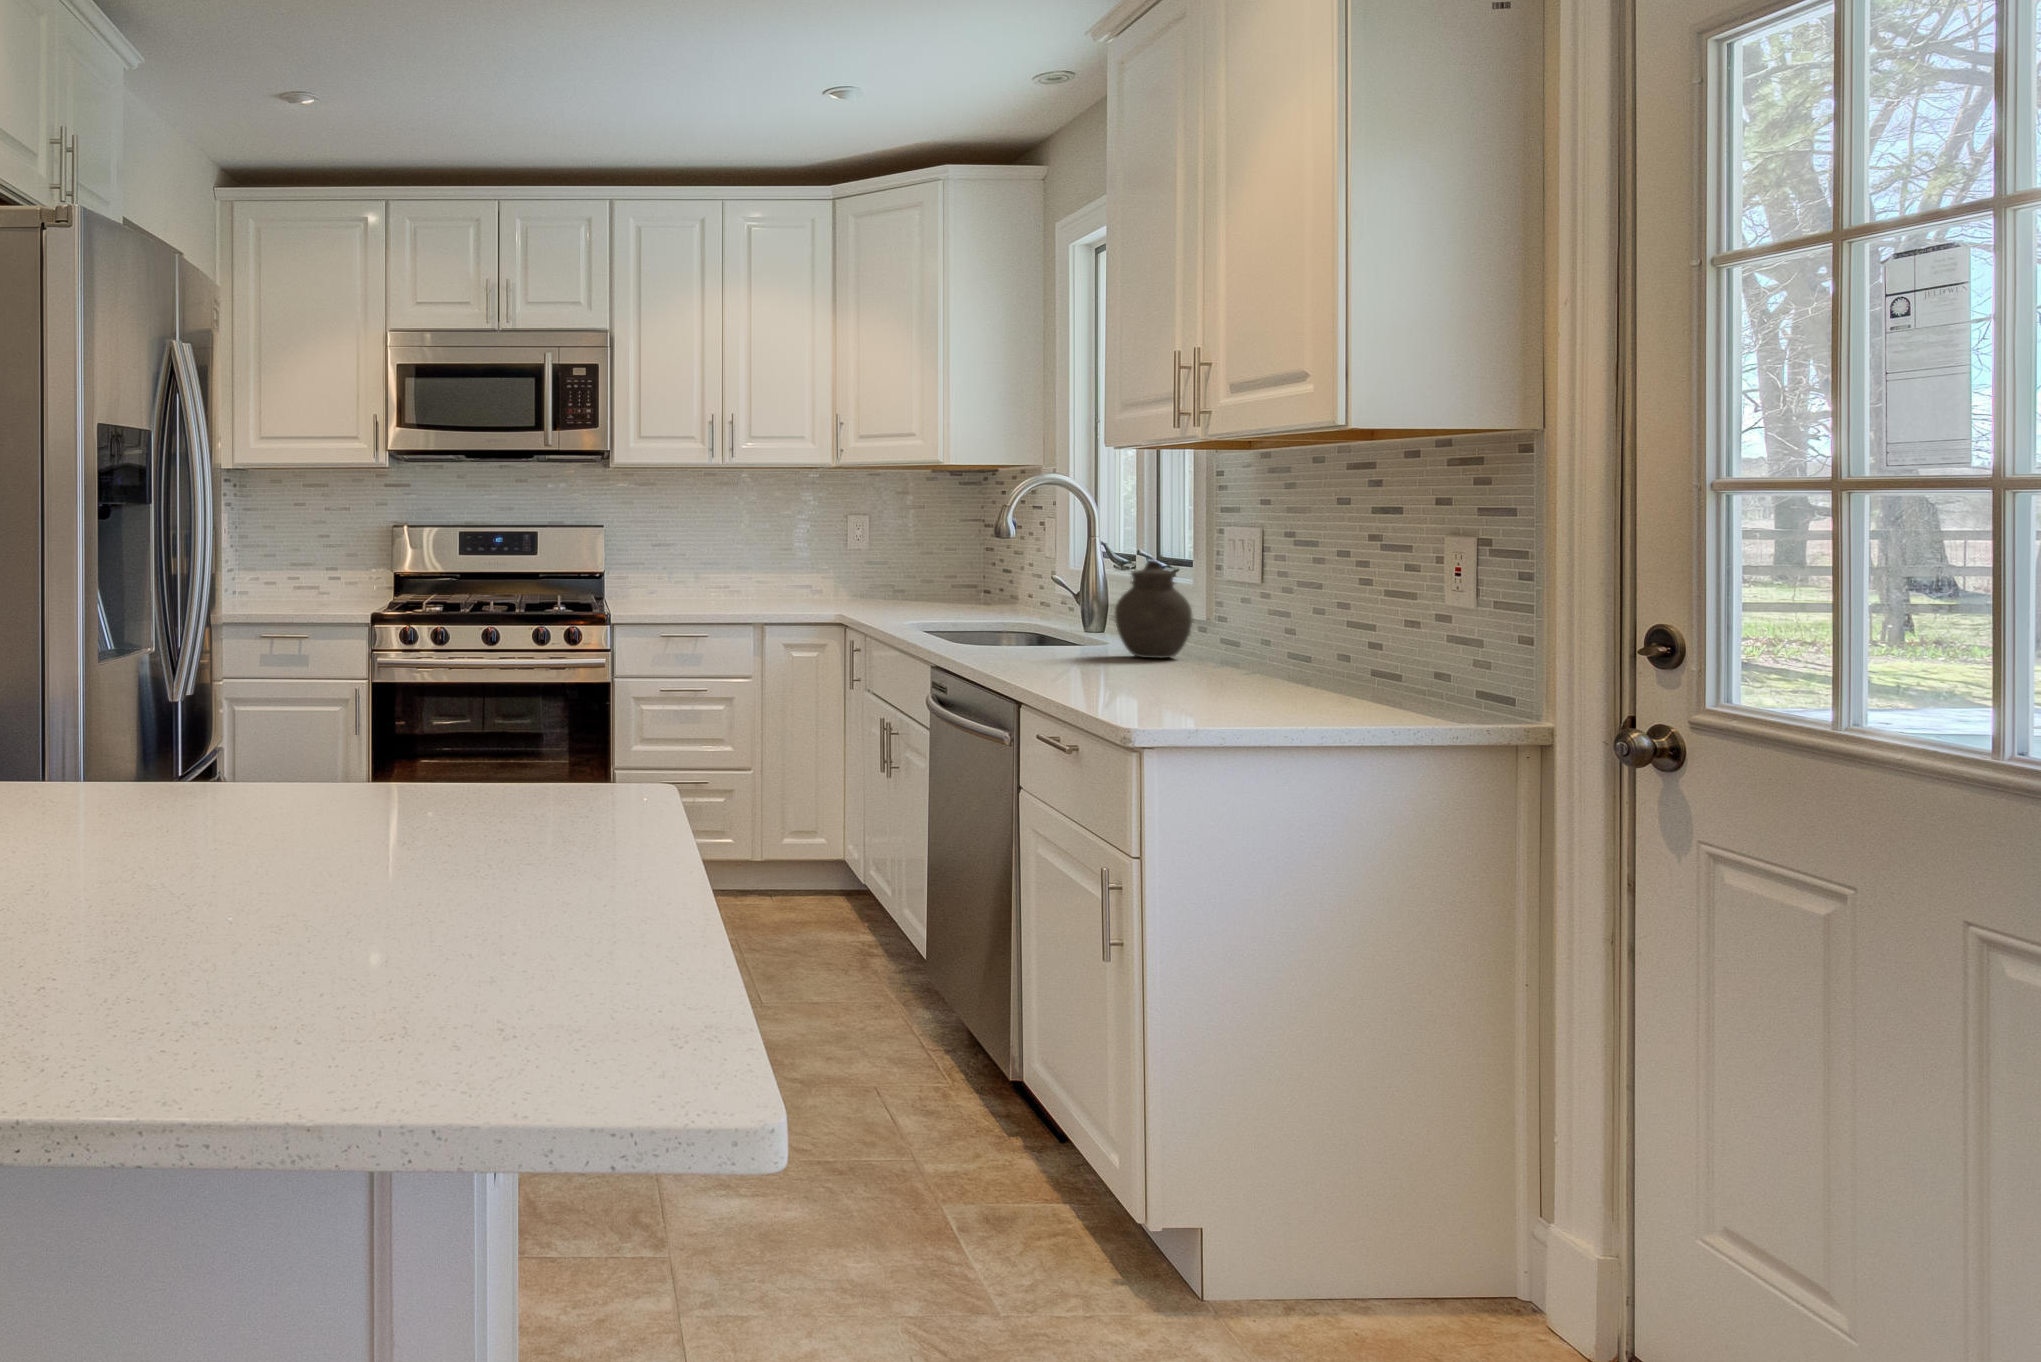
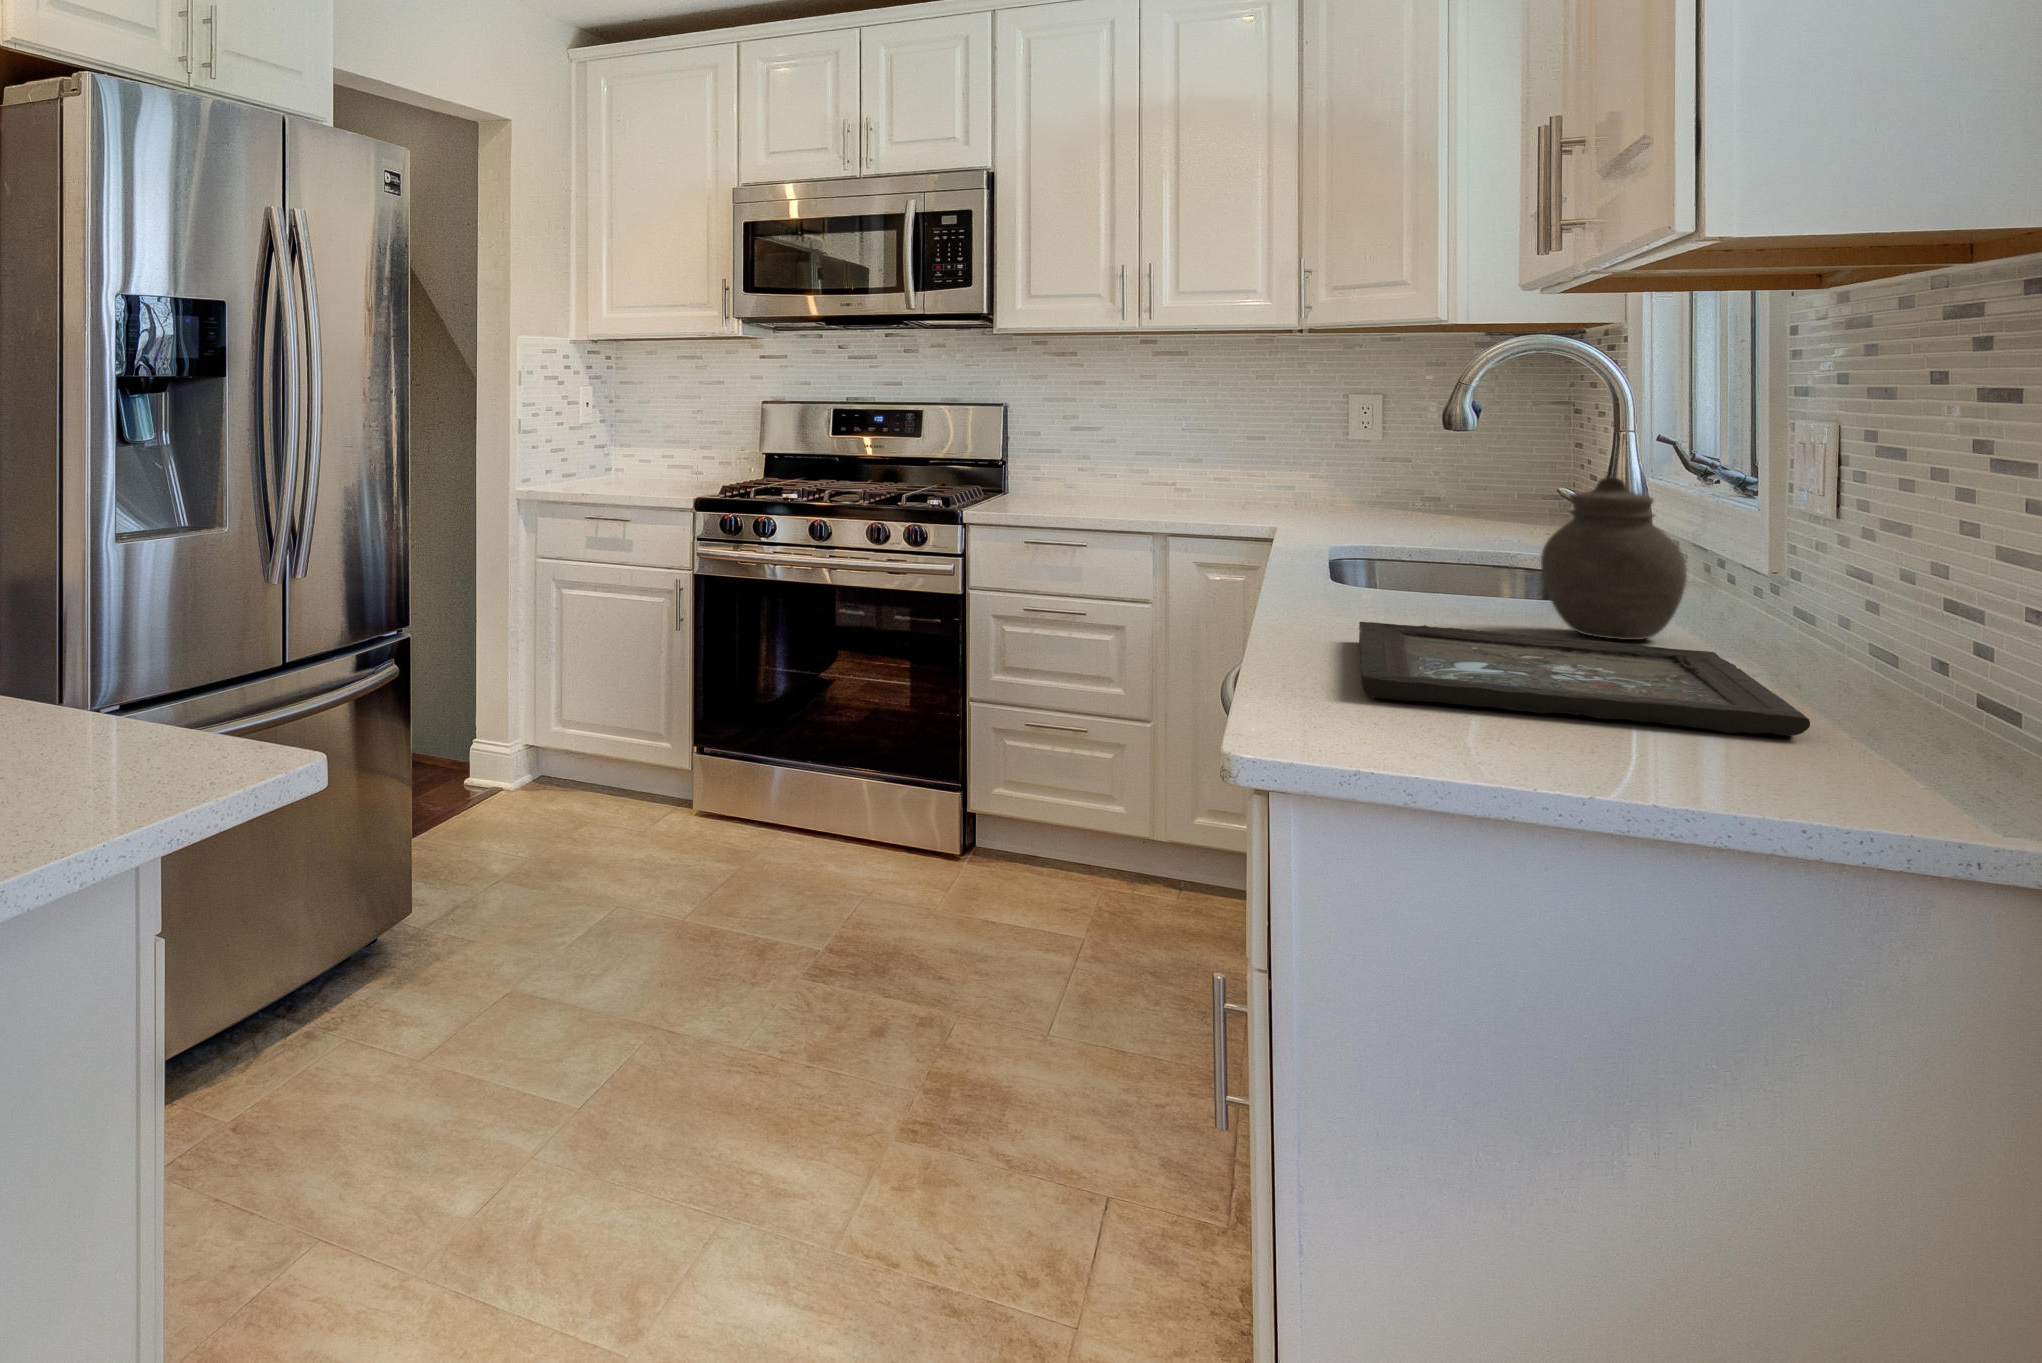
tray: none [1046,655,1326,688] -> present [1359,622,1810,736]

